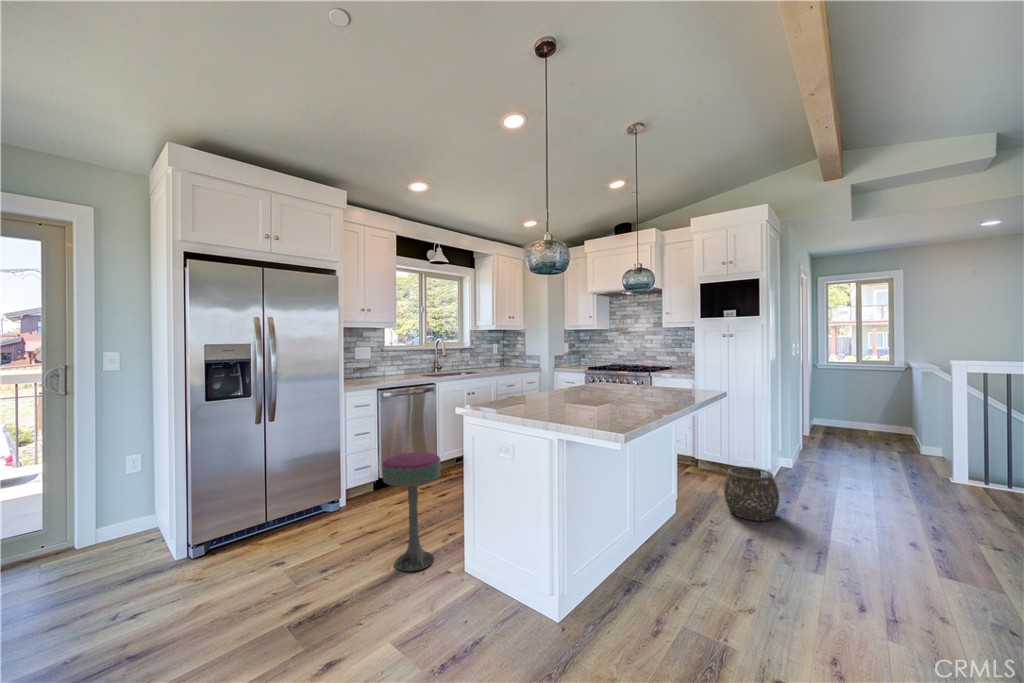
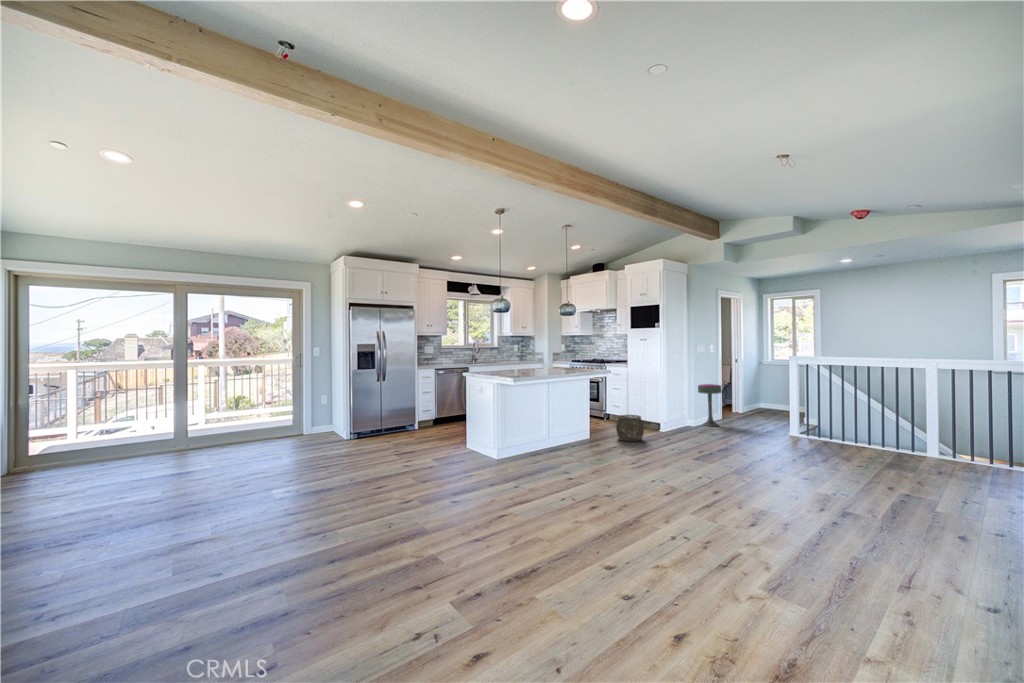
bar stool: present [383,452,441,571] -> present [698,384,722,426]

